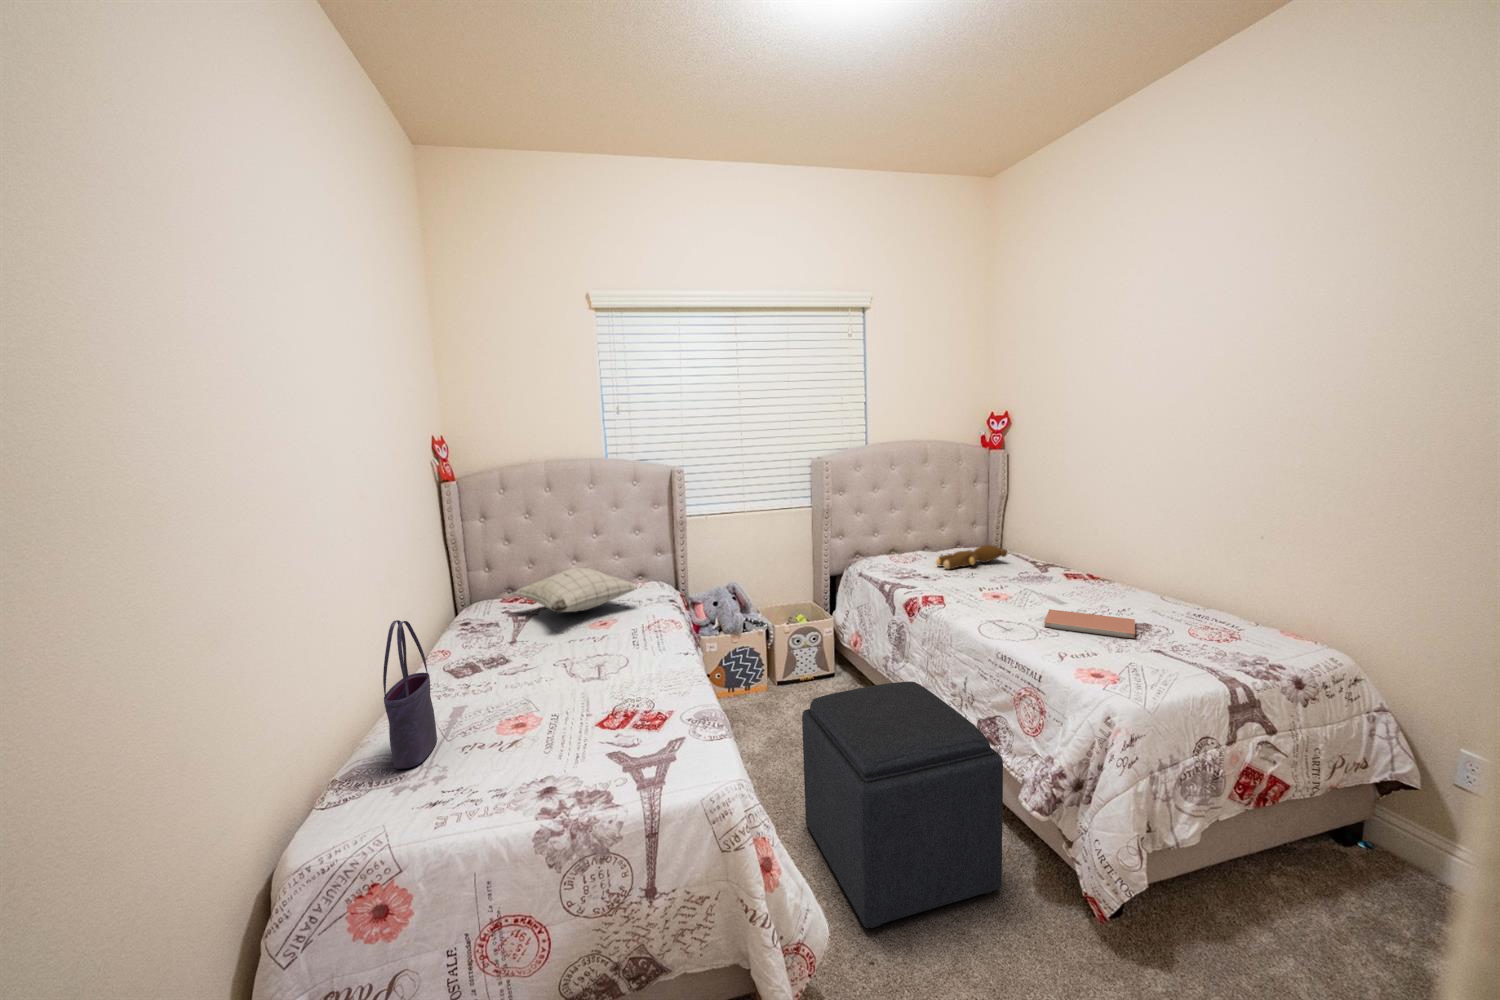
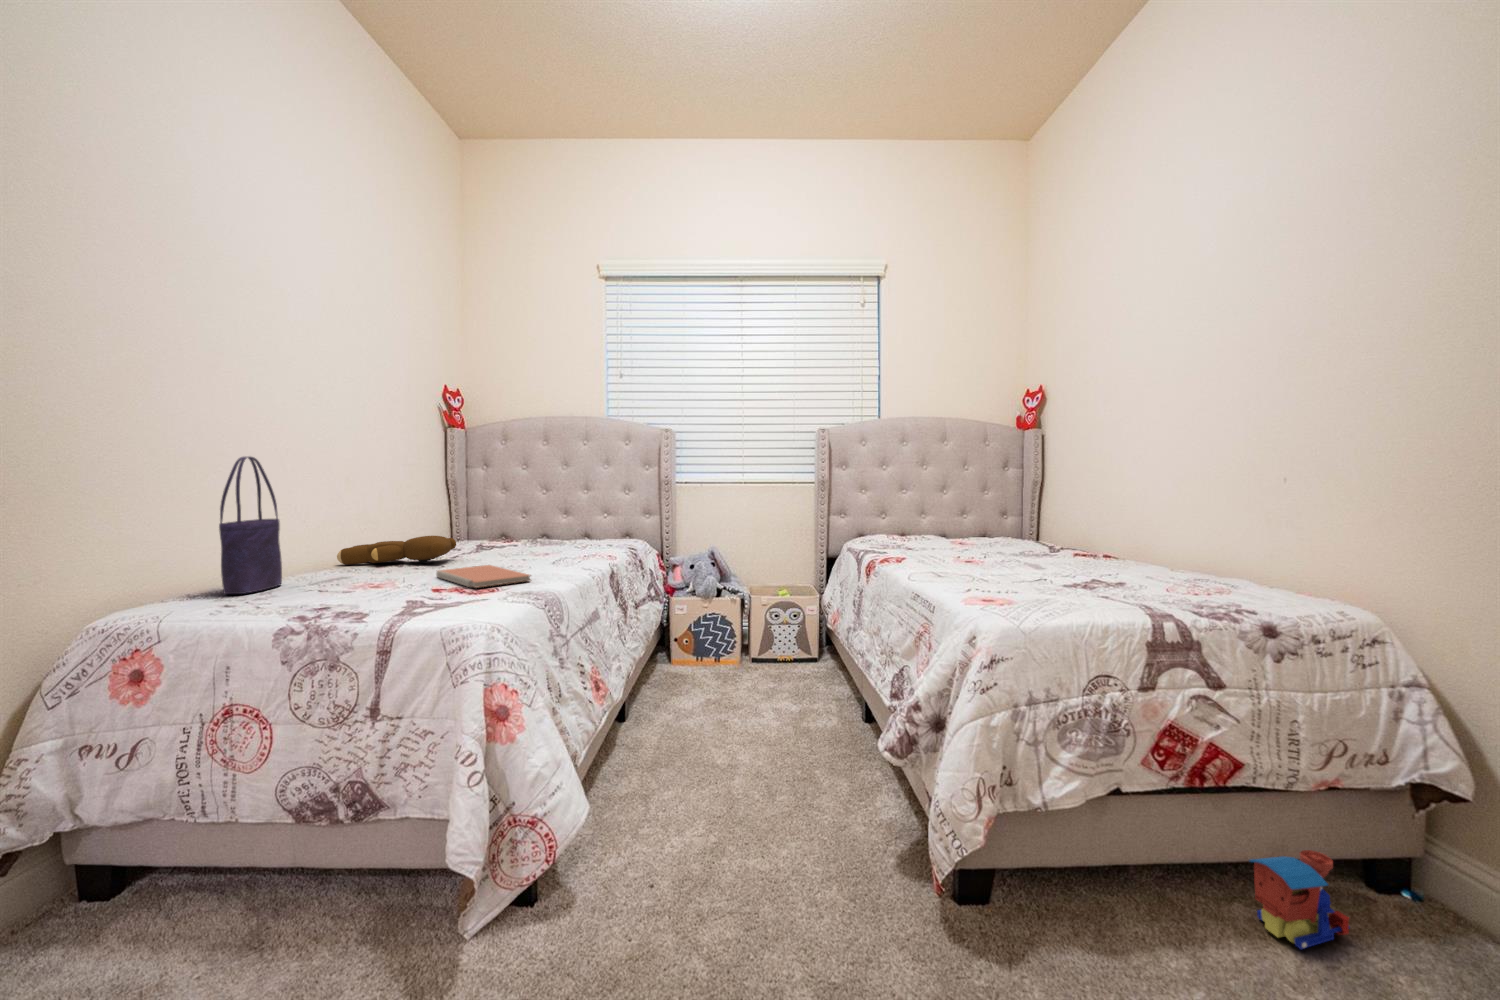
teddy bear: present [936,545,1007,569] -> present [337,536,456,565]
pillow: present [516,568,637,613] -> none [460,494,577,541]
notebook: present [1044,609,1135,638] -> present [436,565,530,588]
ottoman: present [802,682,1003,928] -> none [662,614,850,857]
toy train: none [1293,836,1359,912] -> present [1250,850,1349,949]

